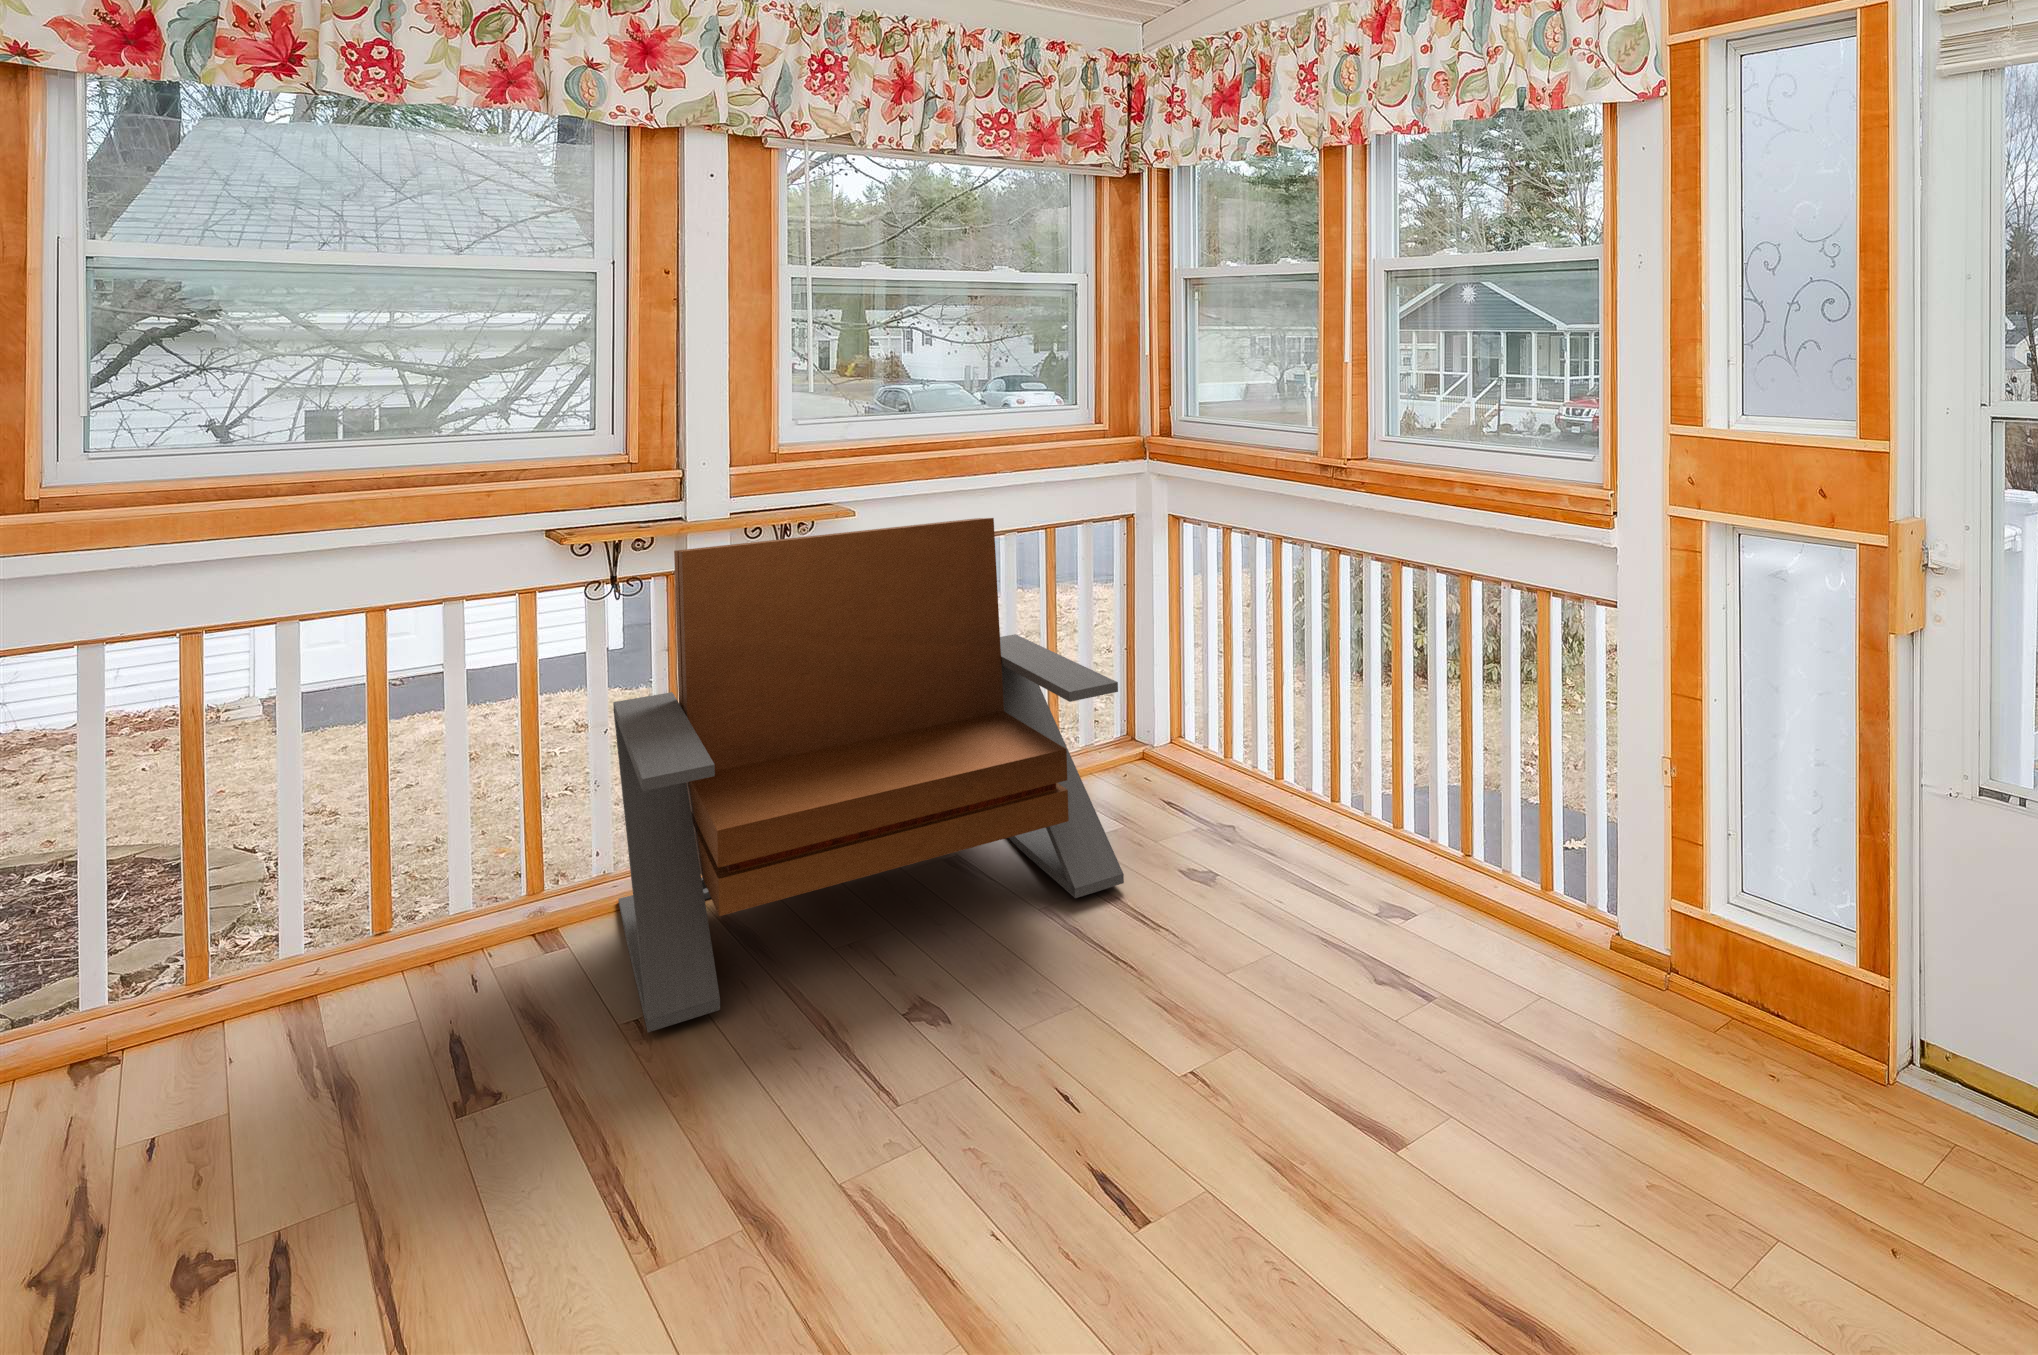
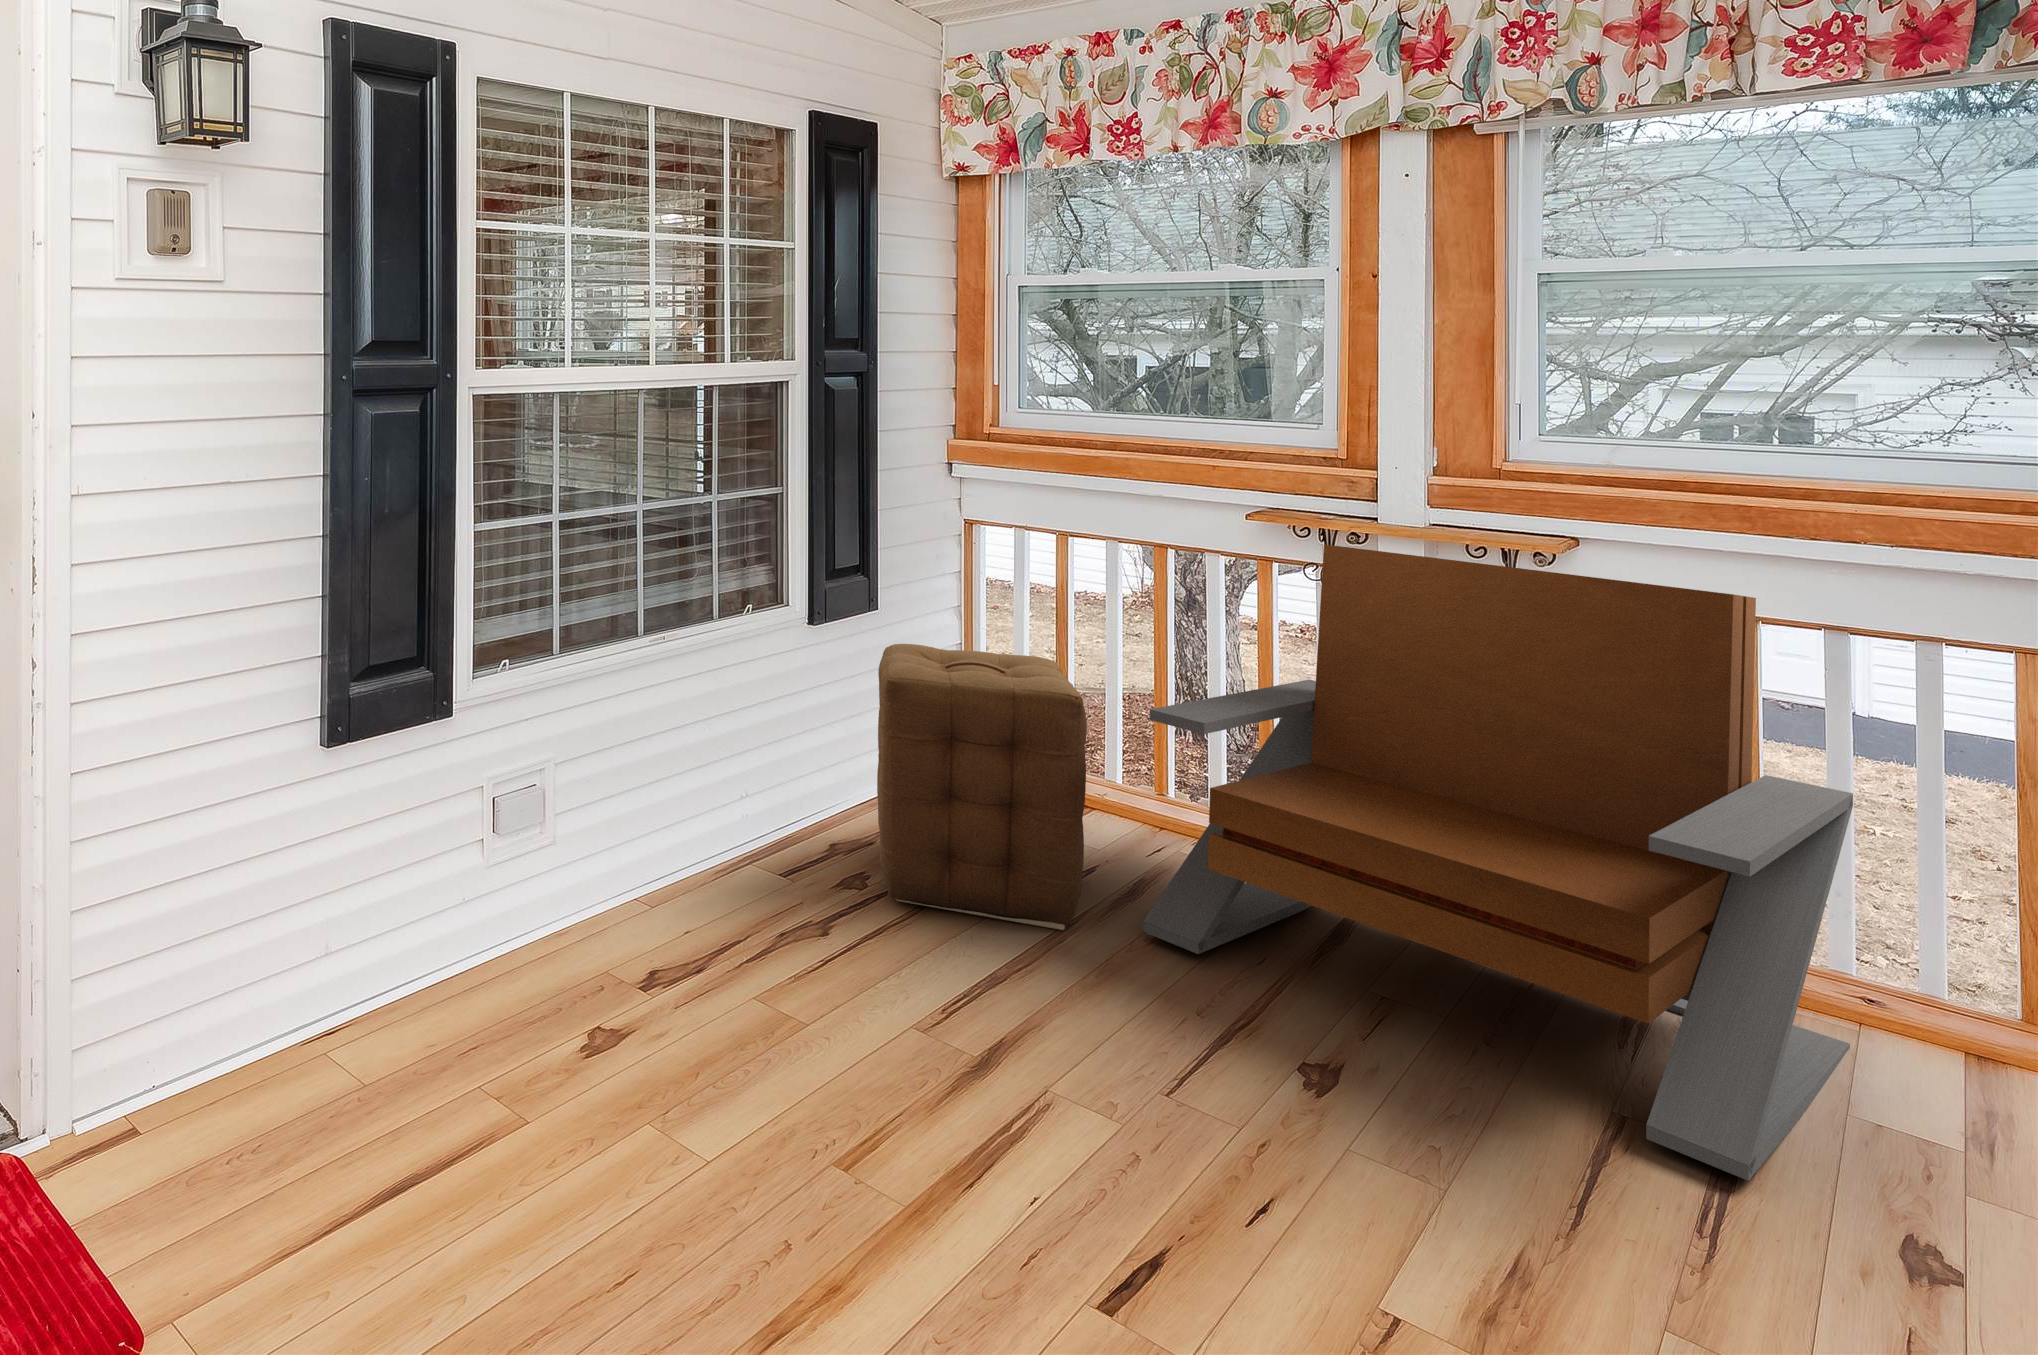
ottoman: none [109,791,585,1239] -> present [877,644,1087,930]

